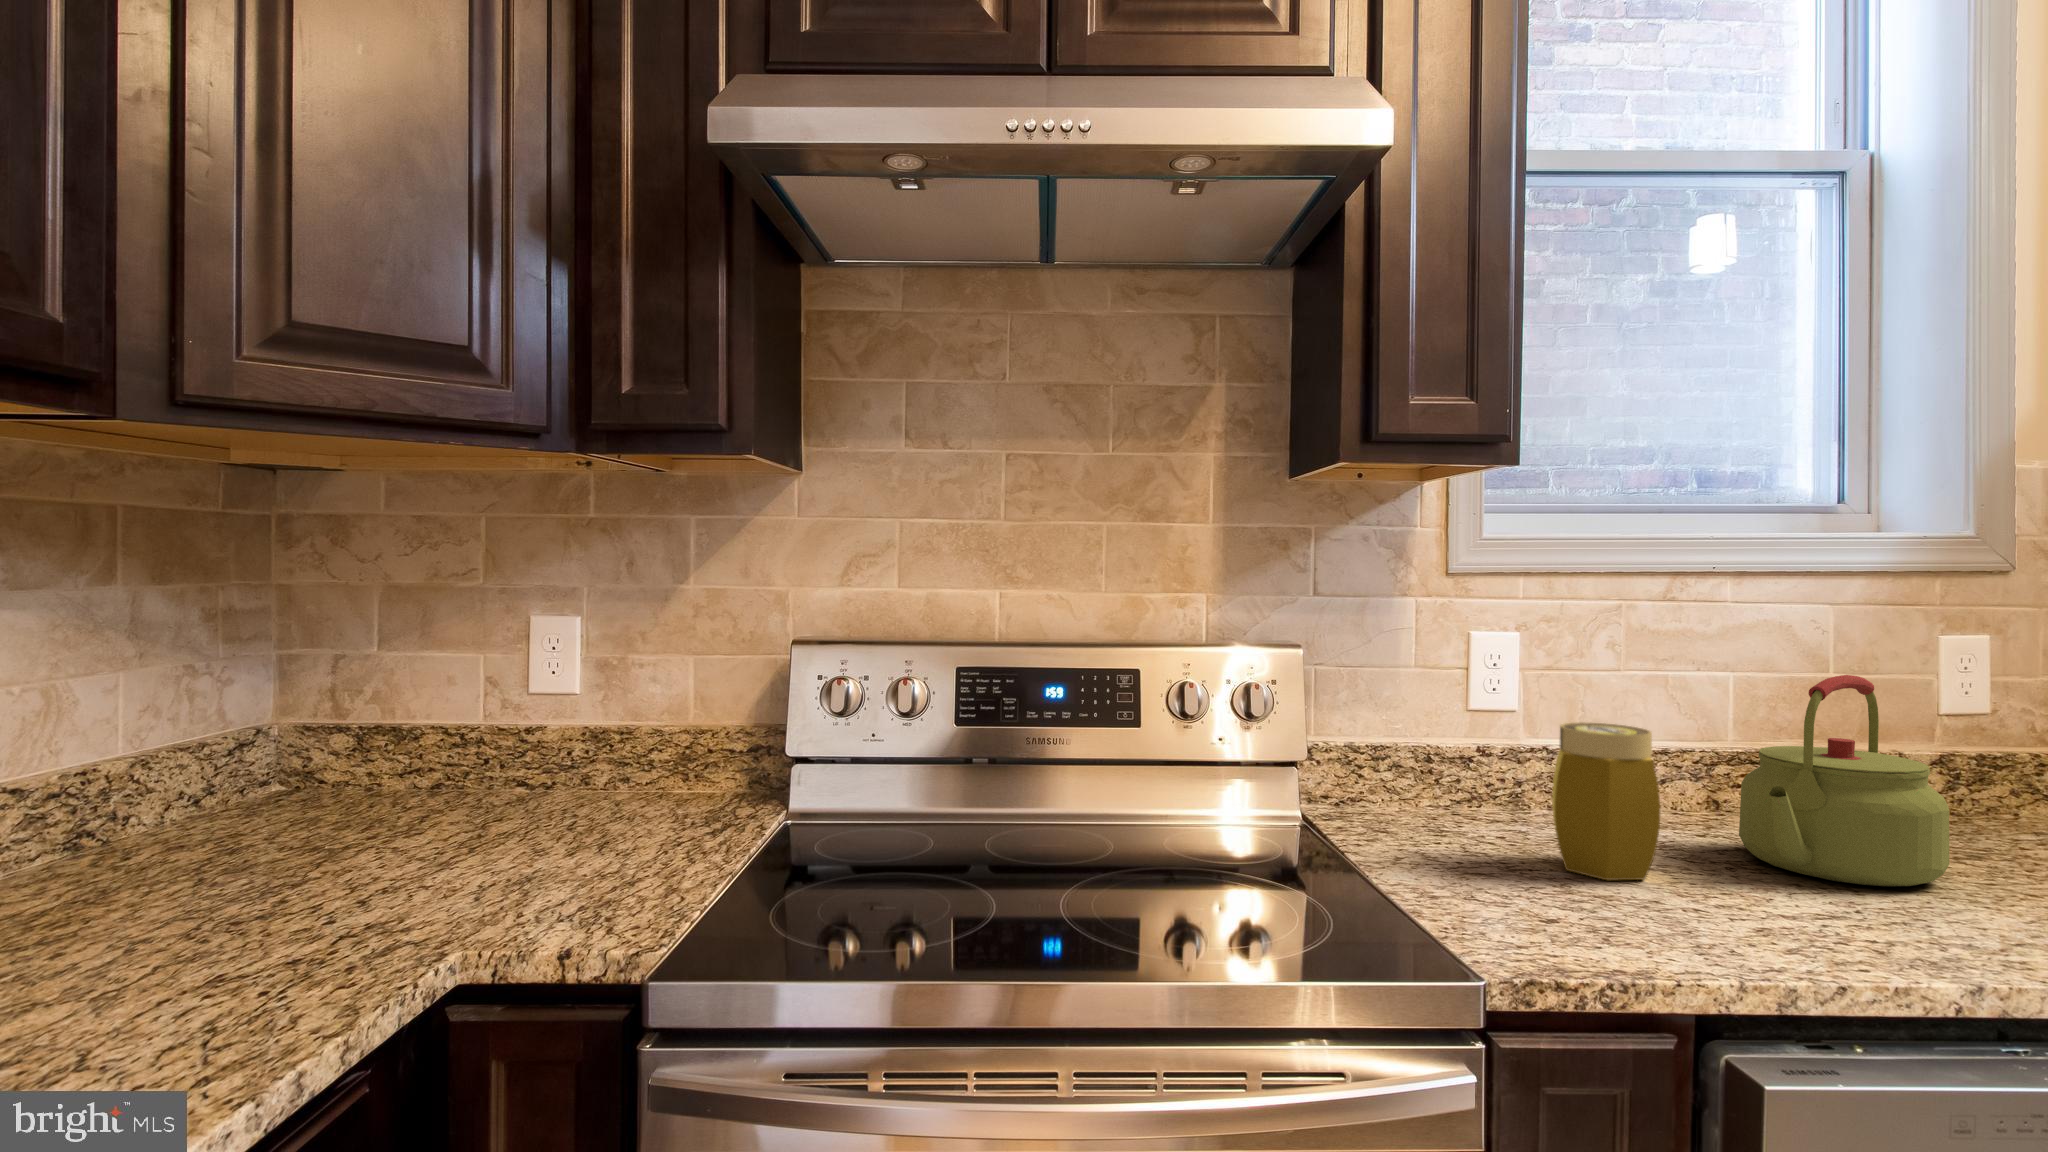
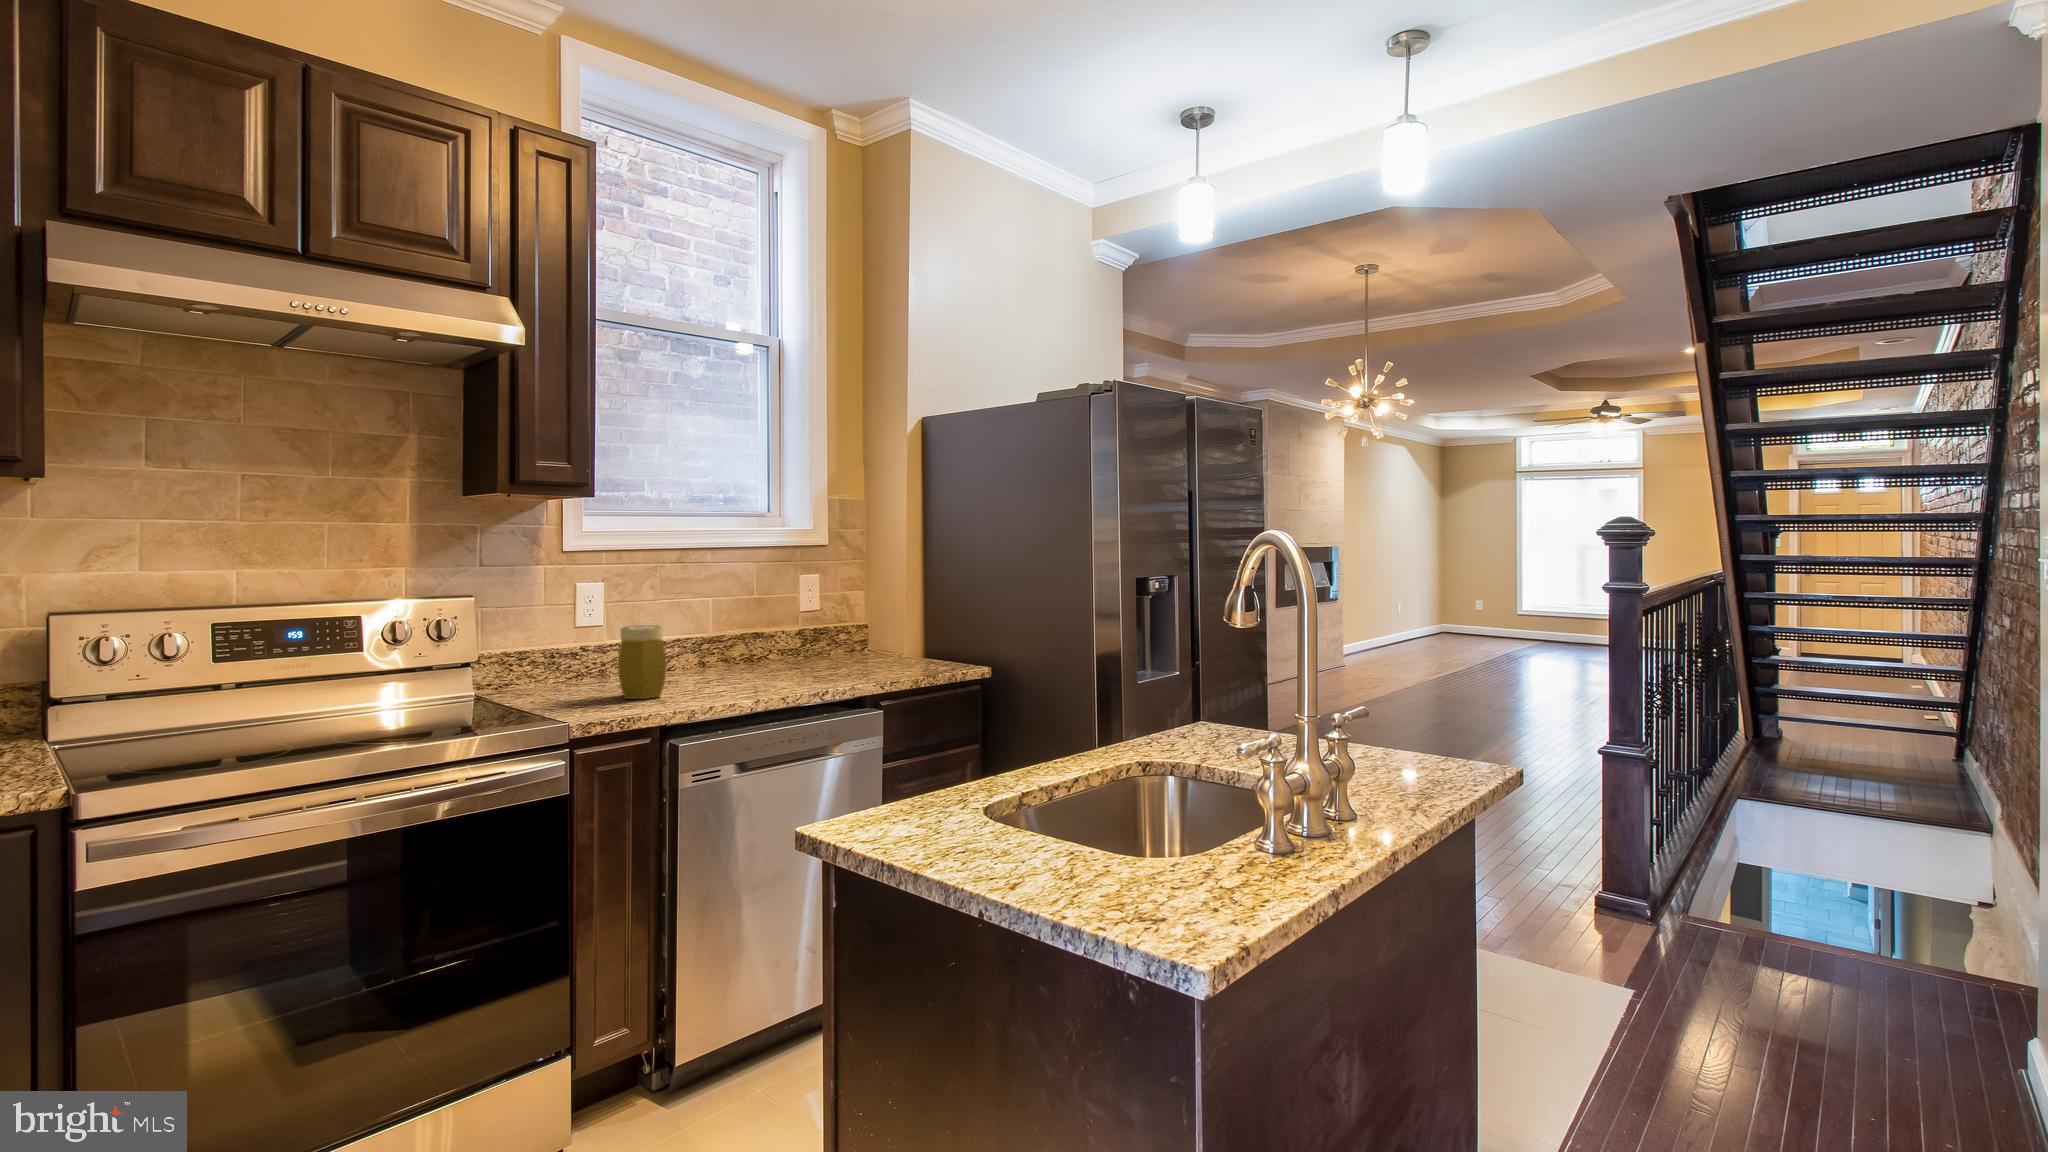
kettle: present [1739,675,1949,886] -> none [707,594,784,687]

